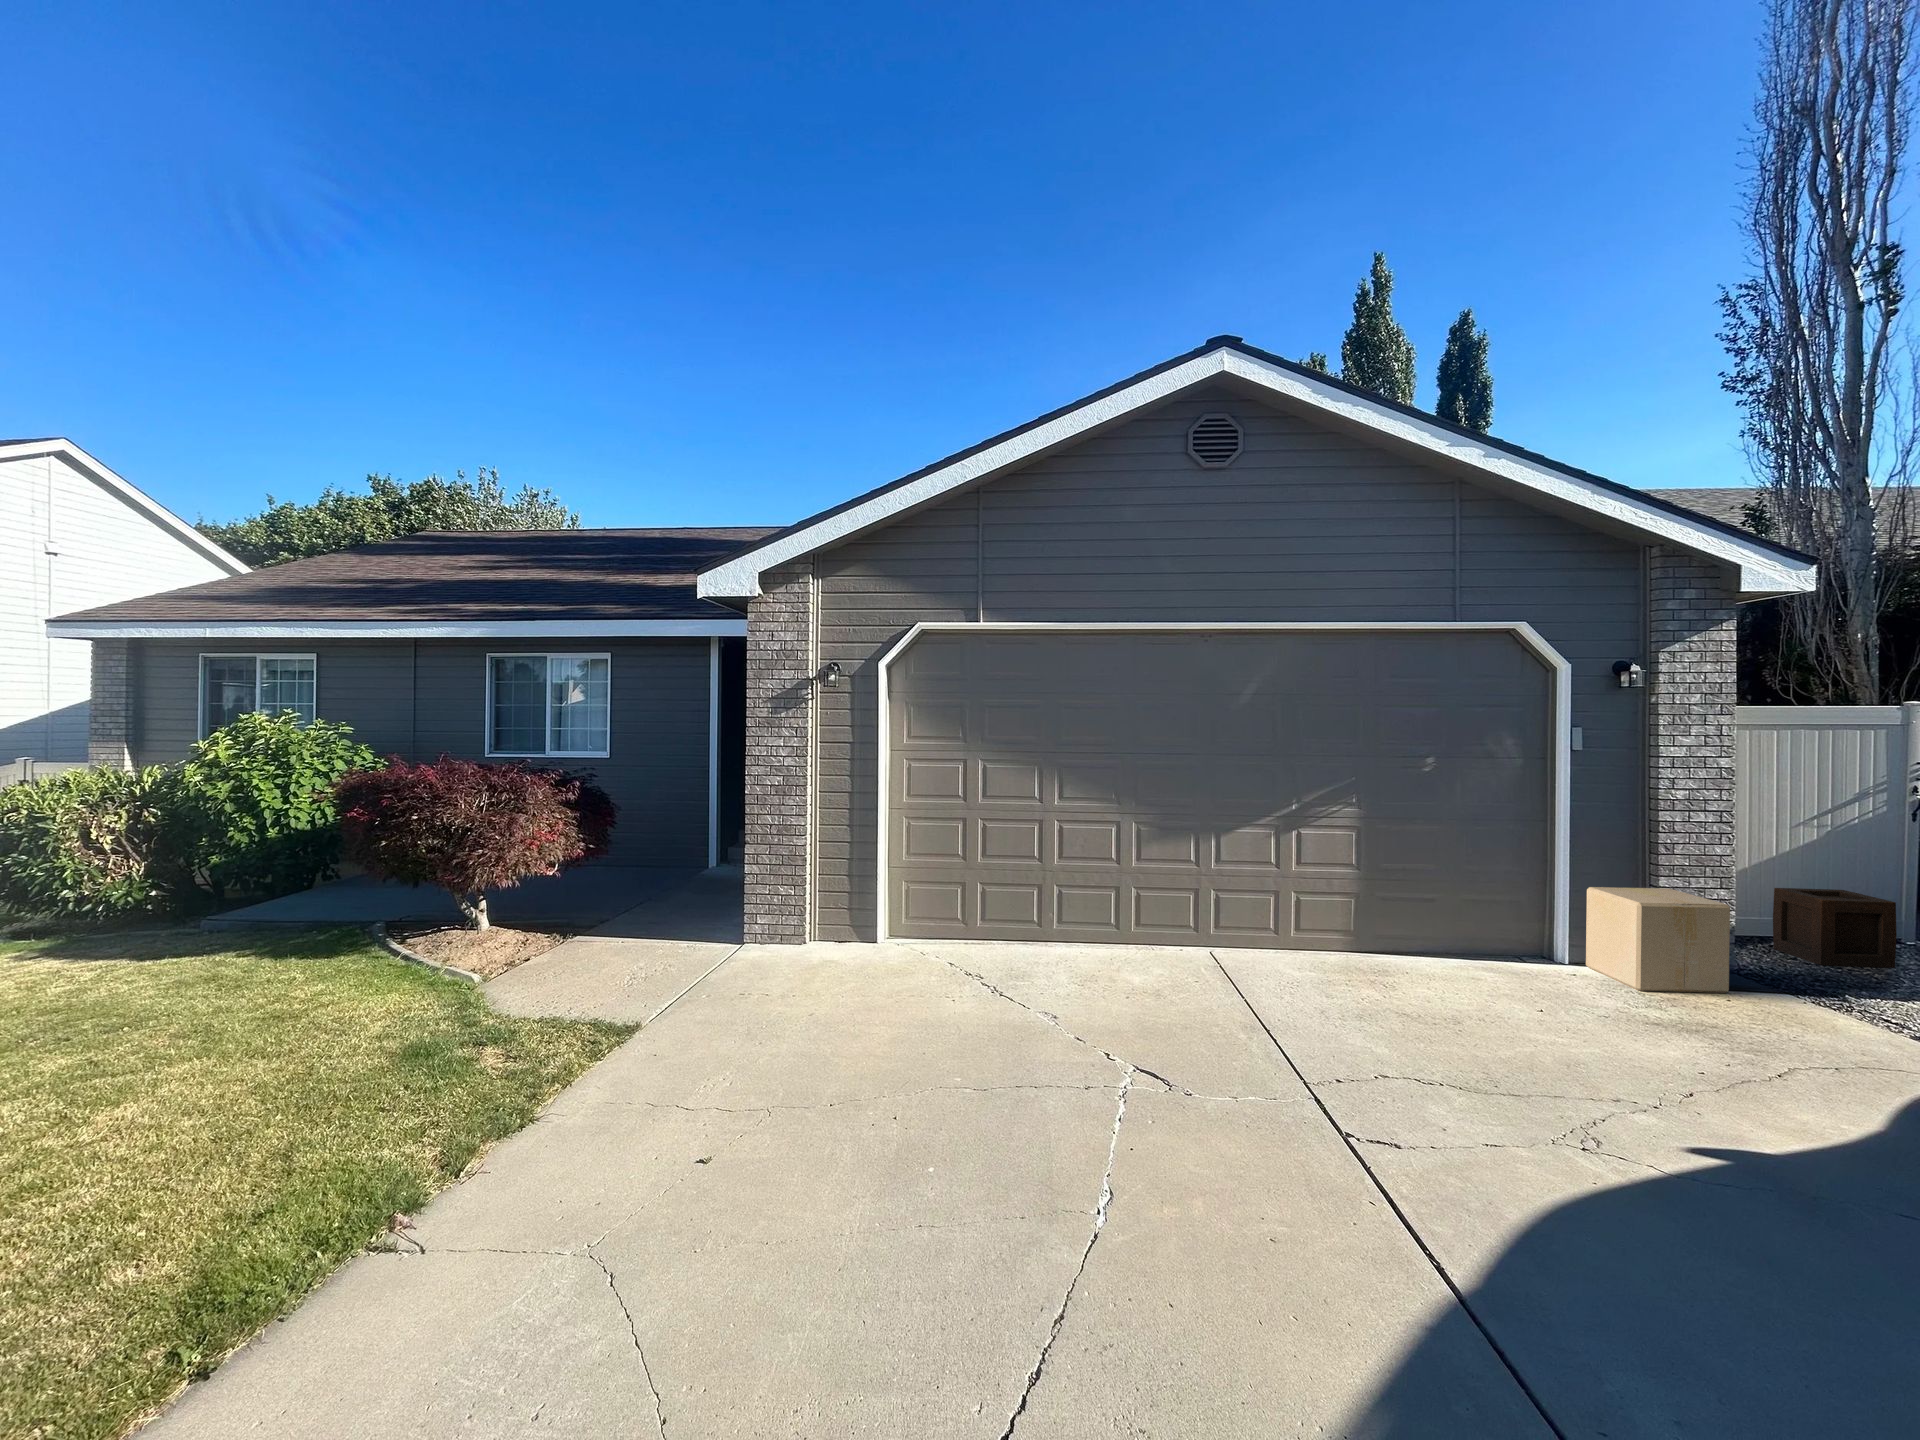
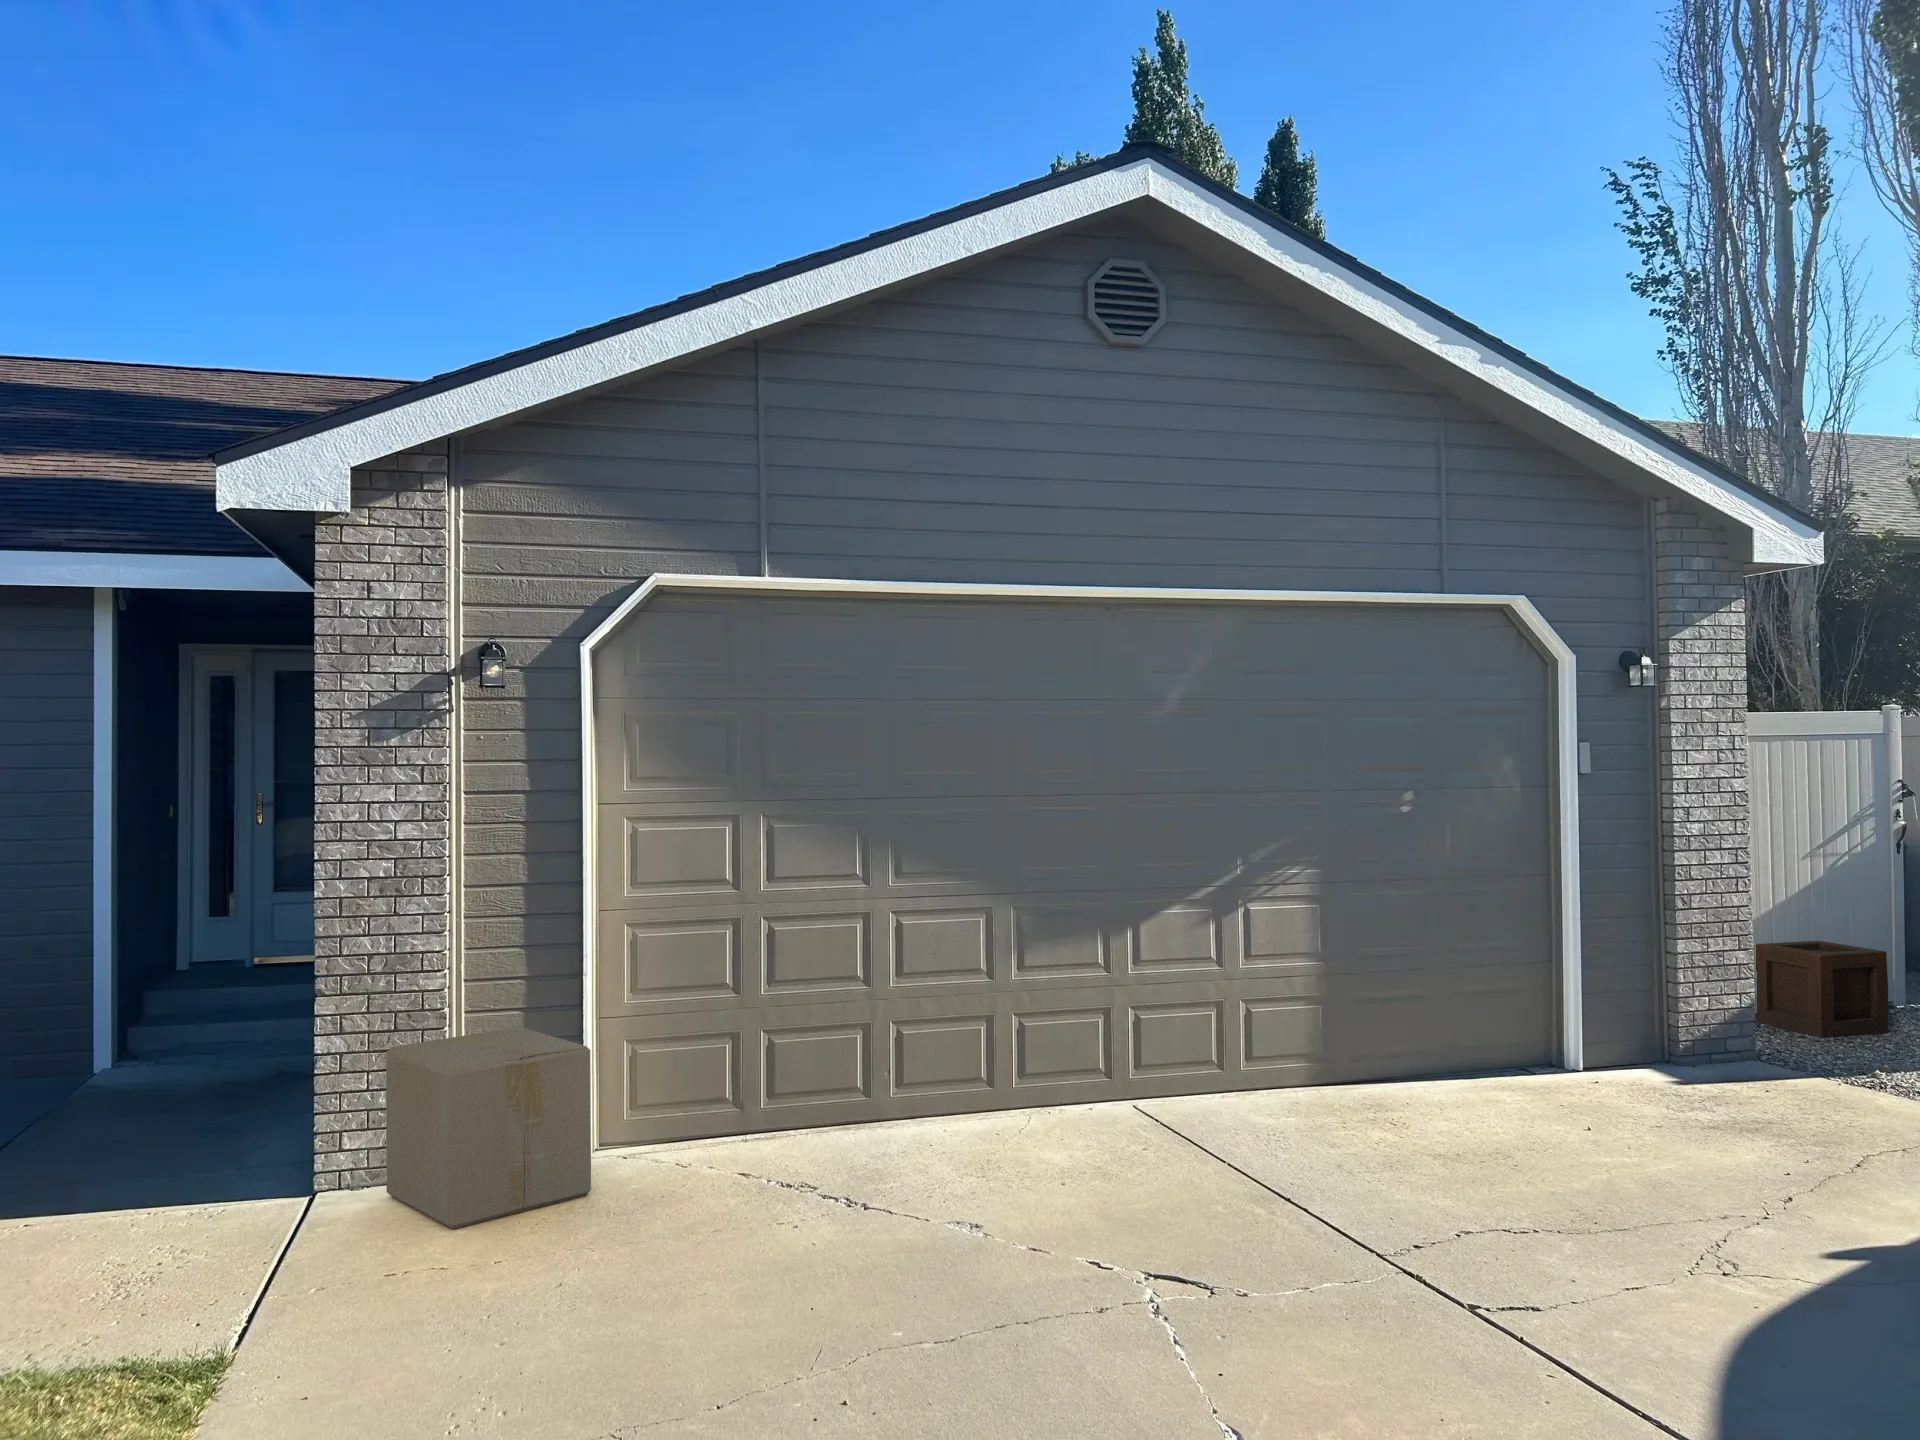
cardboard box: present [1586,887,1730,993] -> present [386,1027,591,1229]

